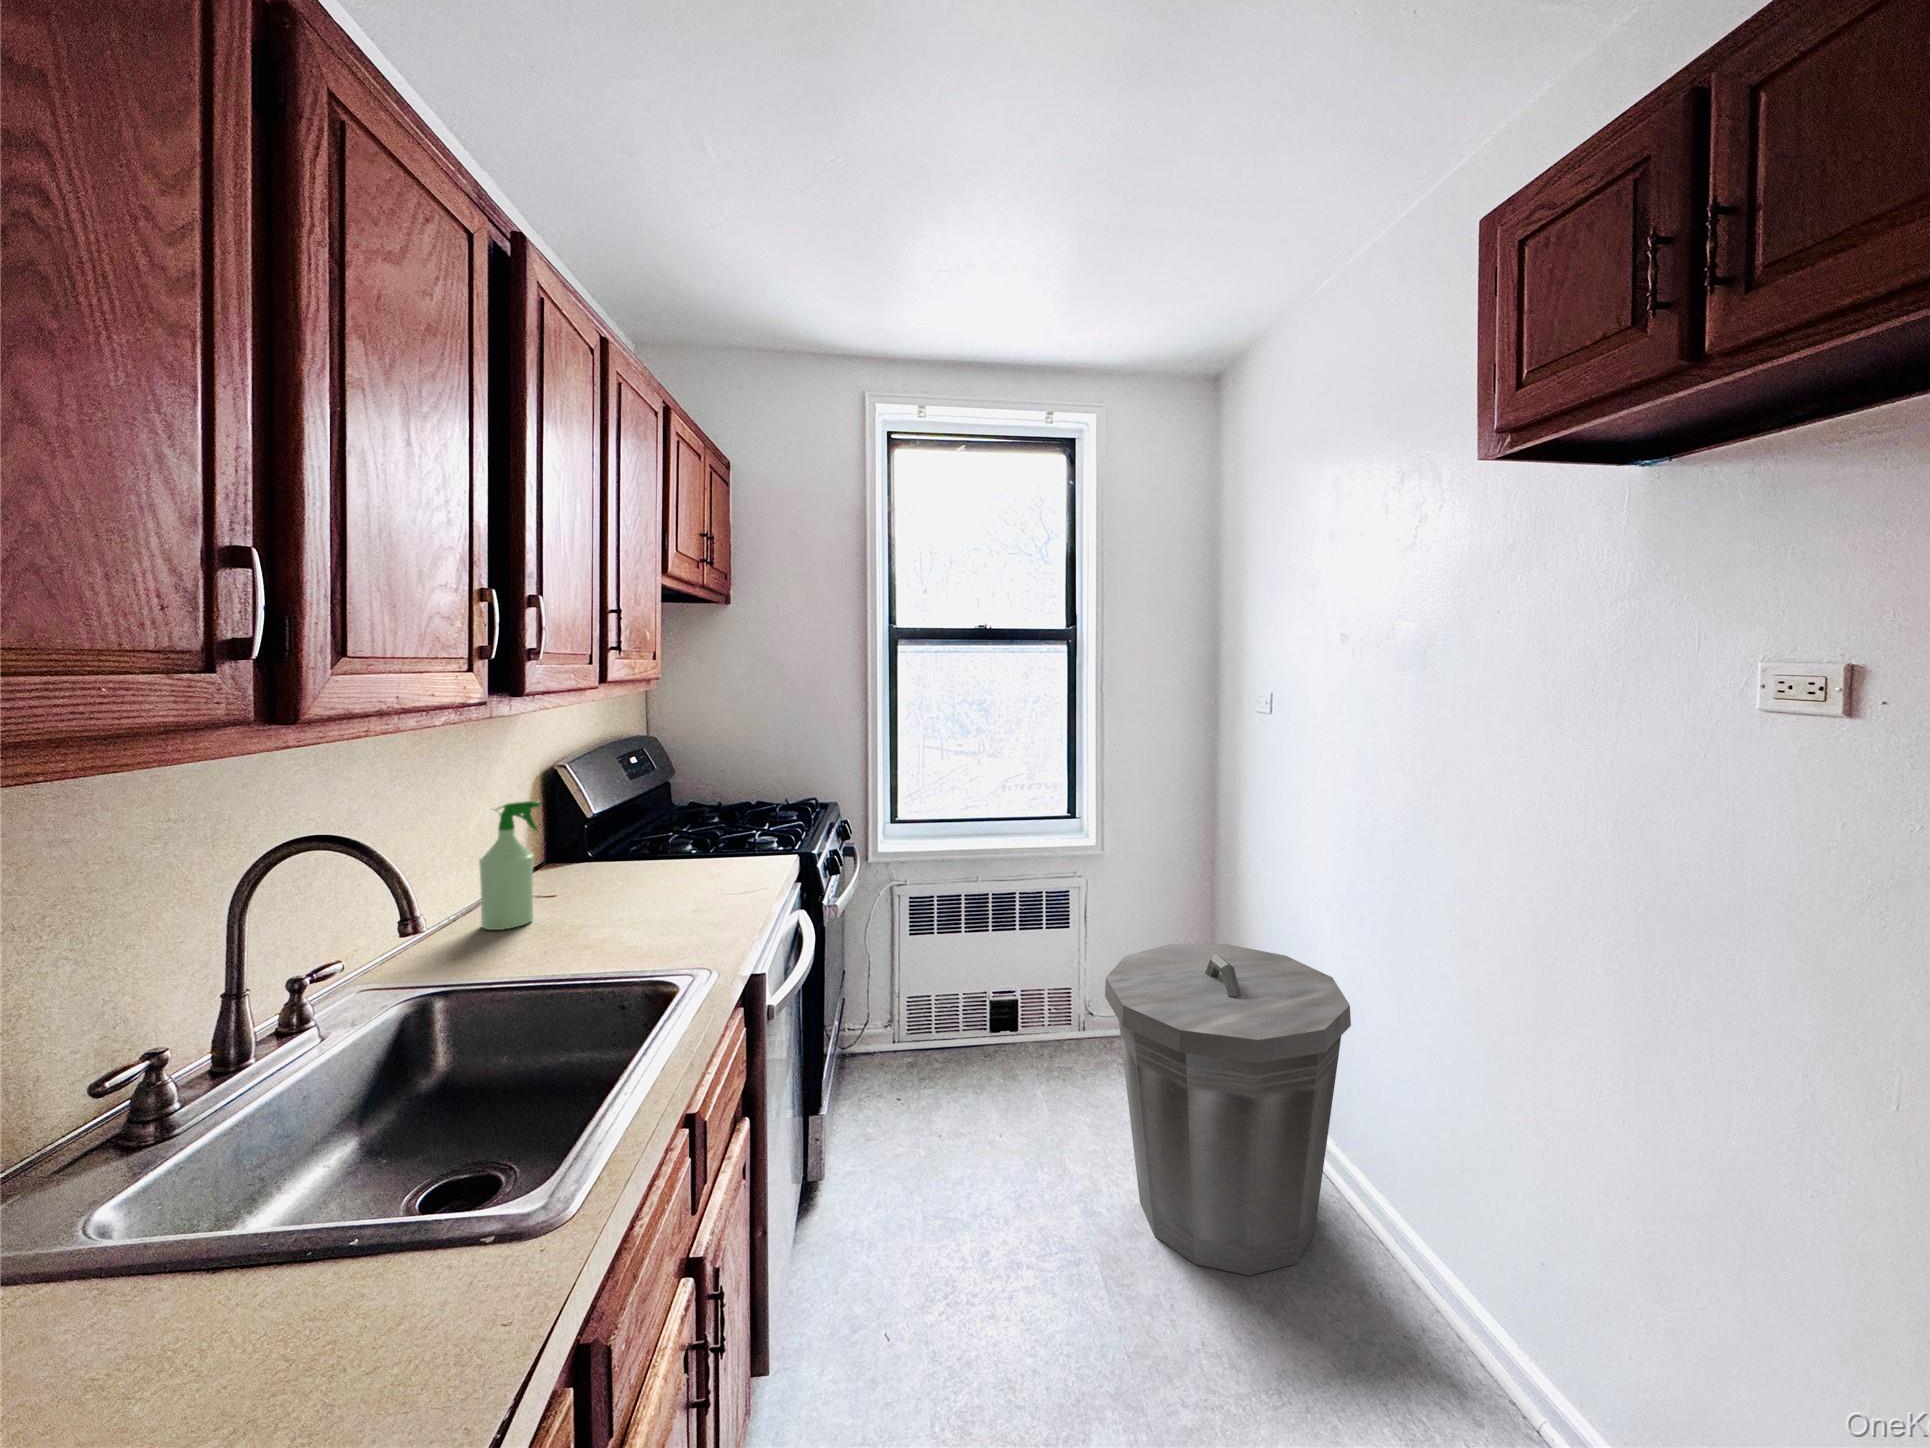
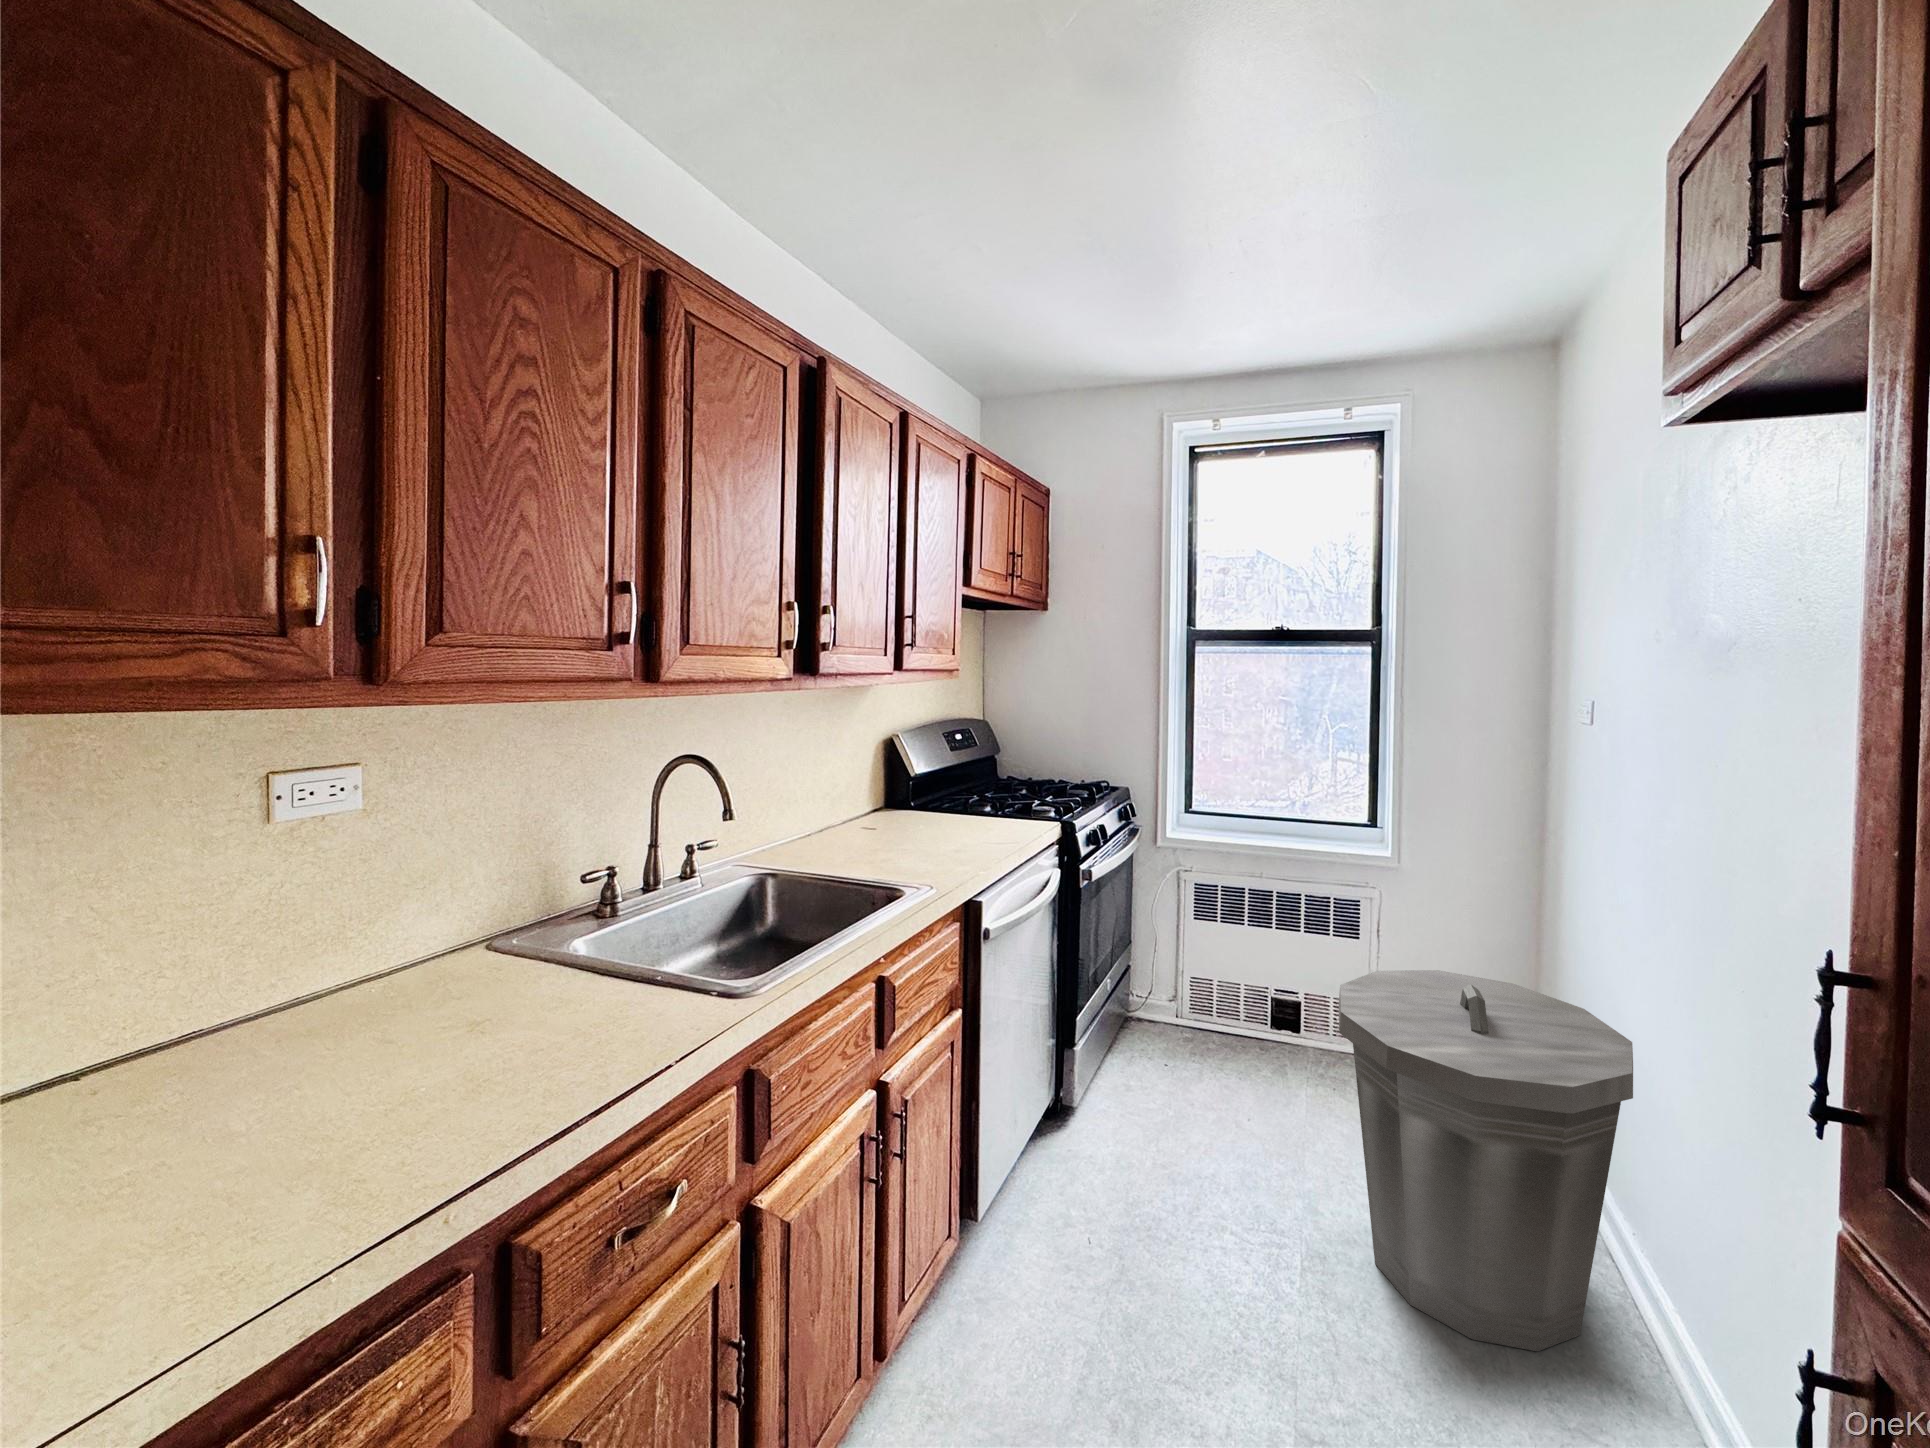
spray bottle: present [479,801,540,930] -> none [818,755,857,844]

